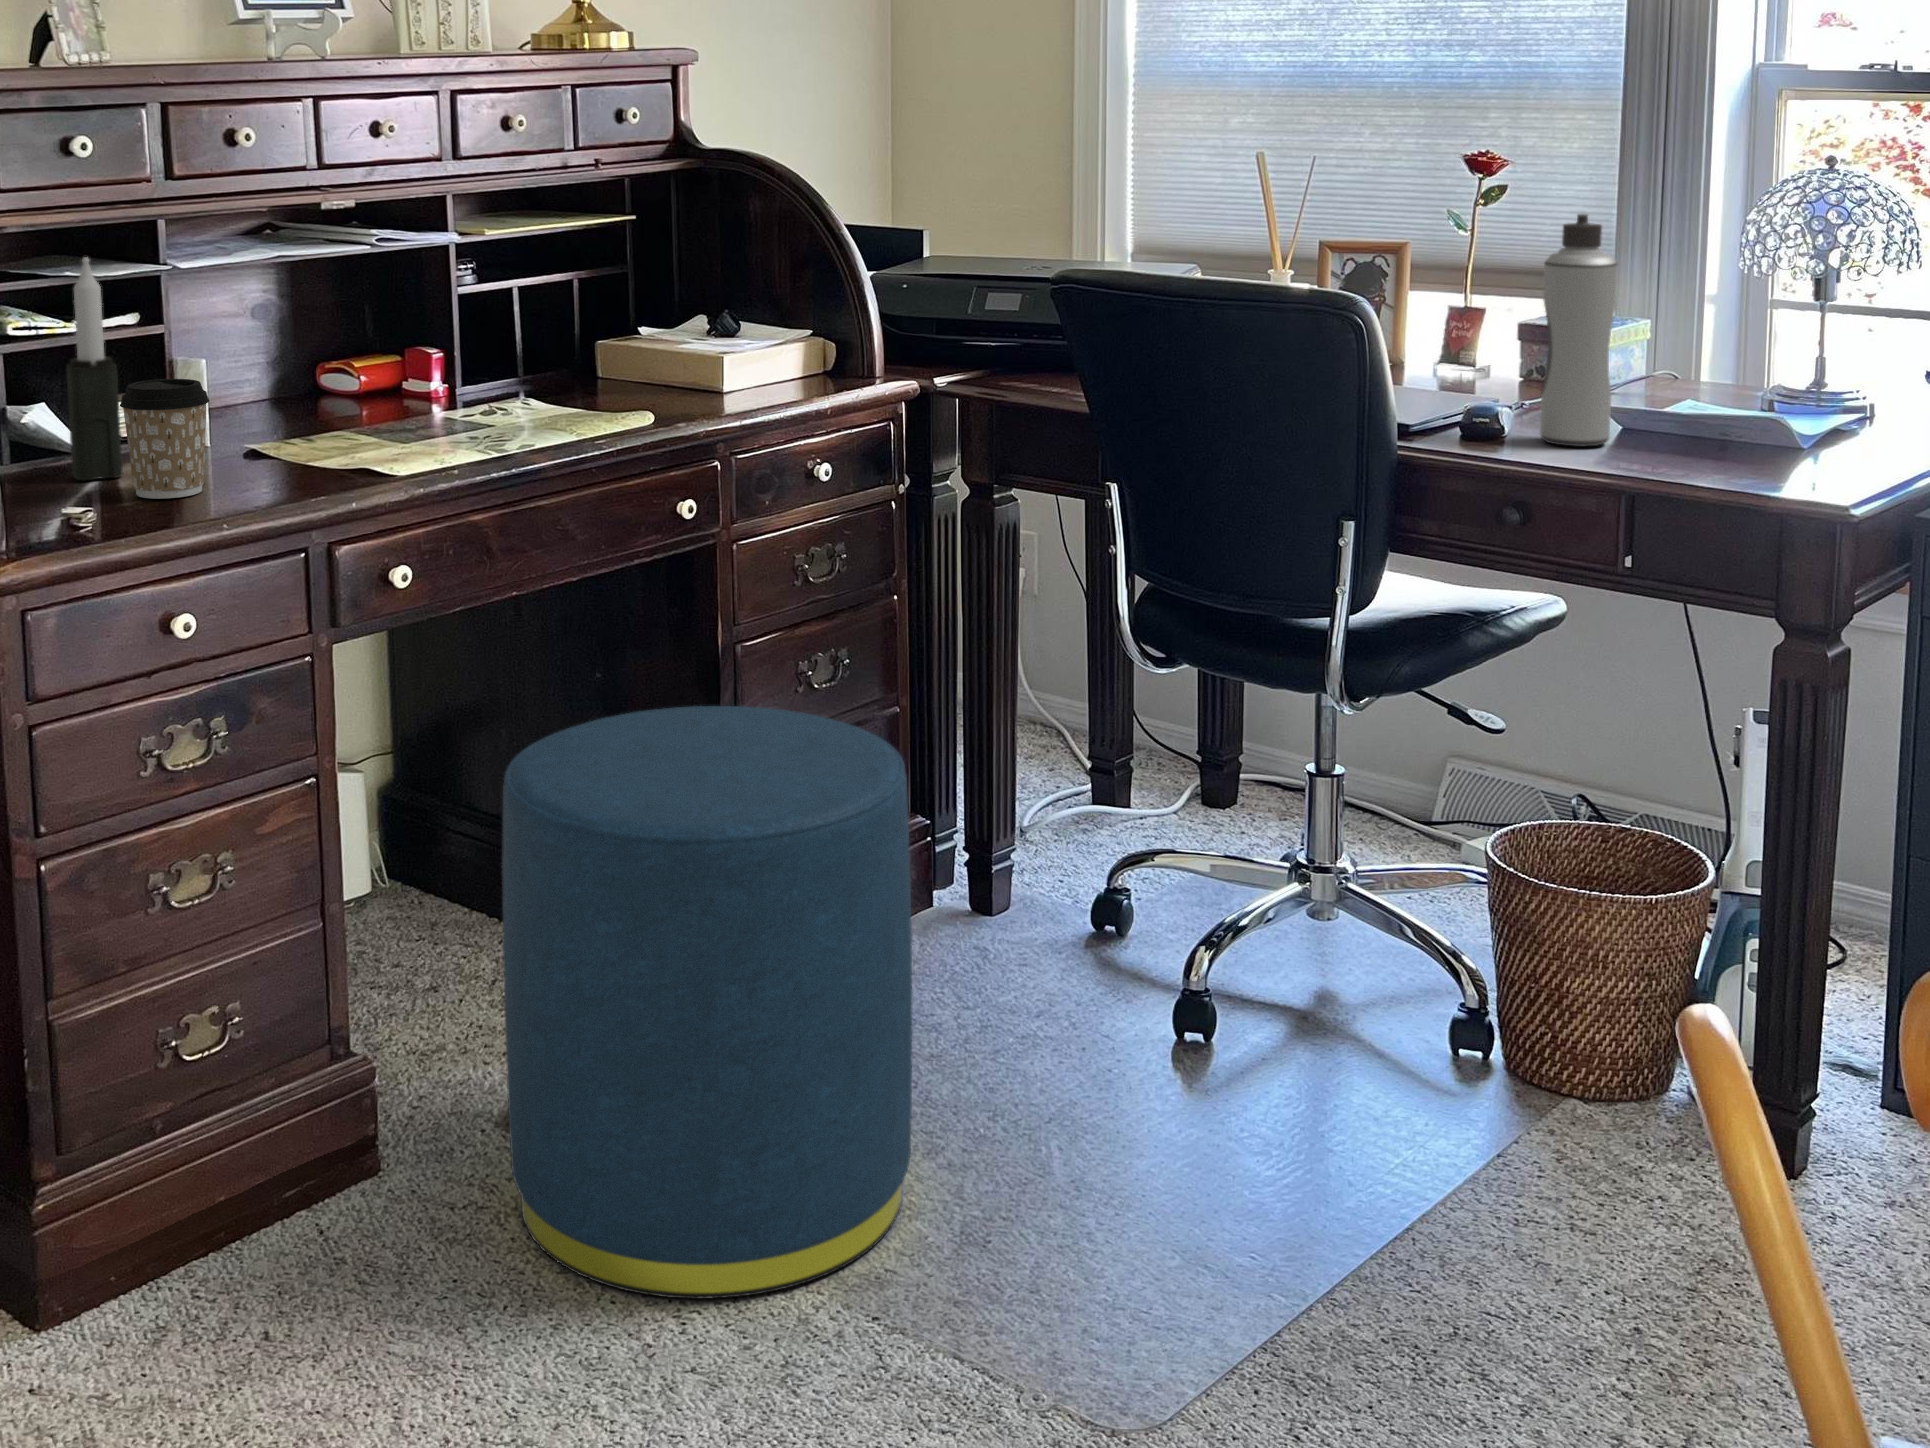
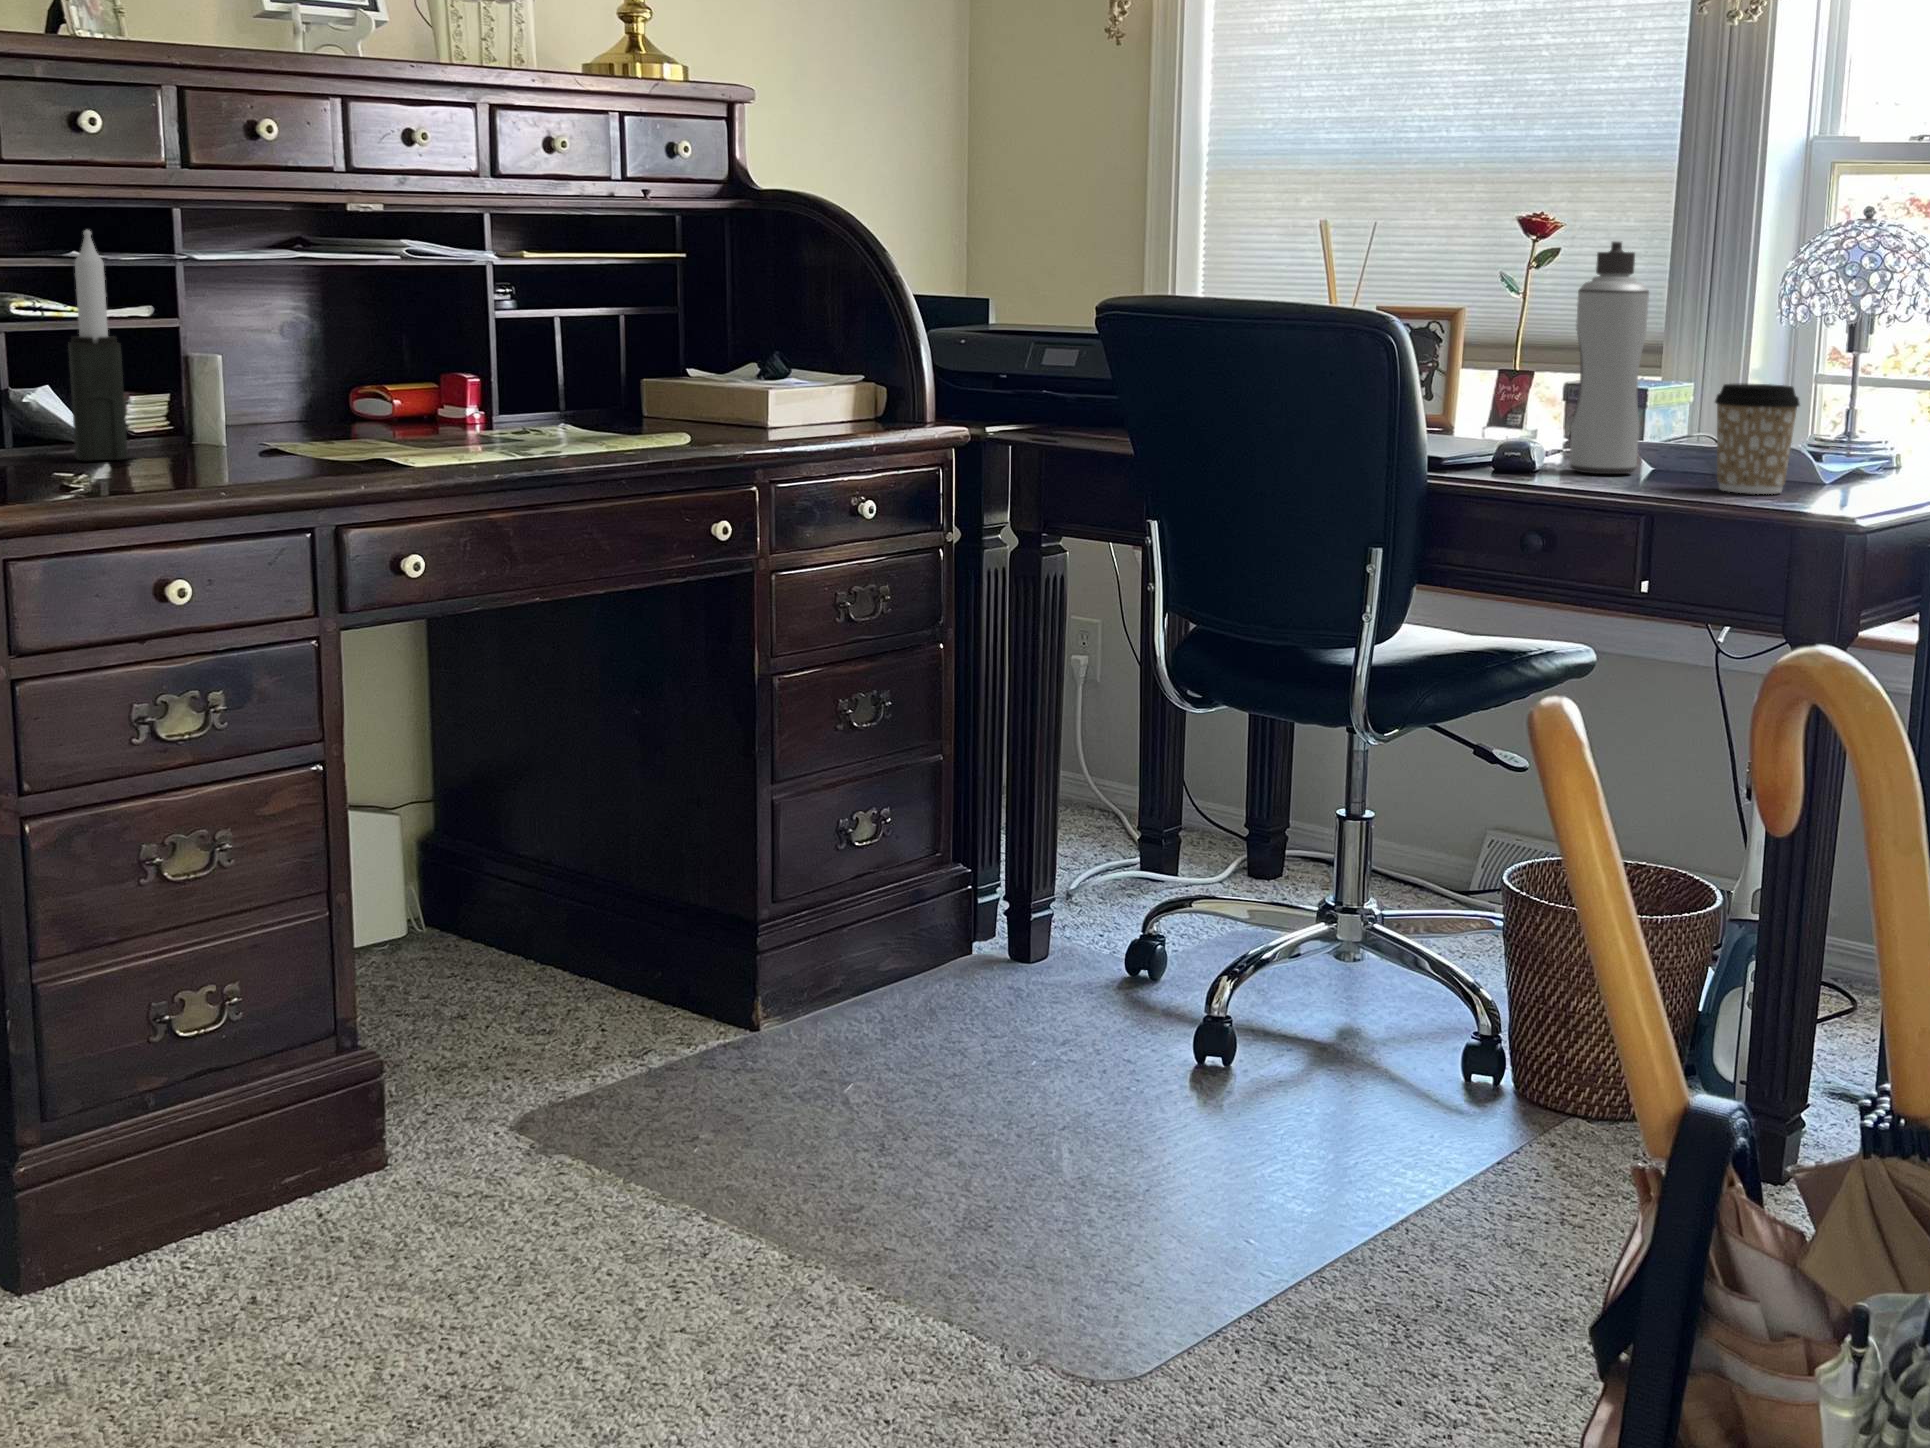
coffee cup: present [120,379,209,499] -> present [1715,384,1800,494]
ottoman: present [502,706,912,1299] -> none [509,711,922,1270]

